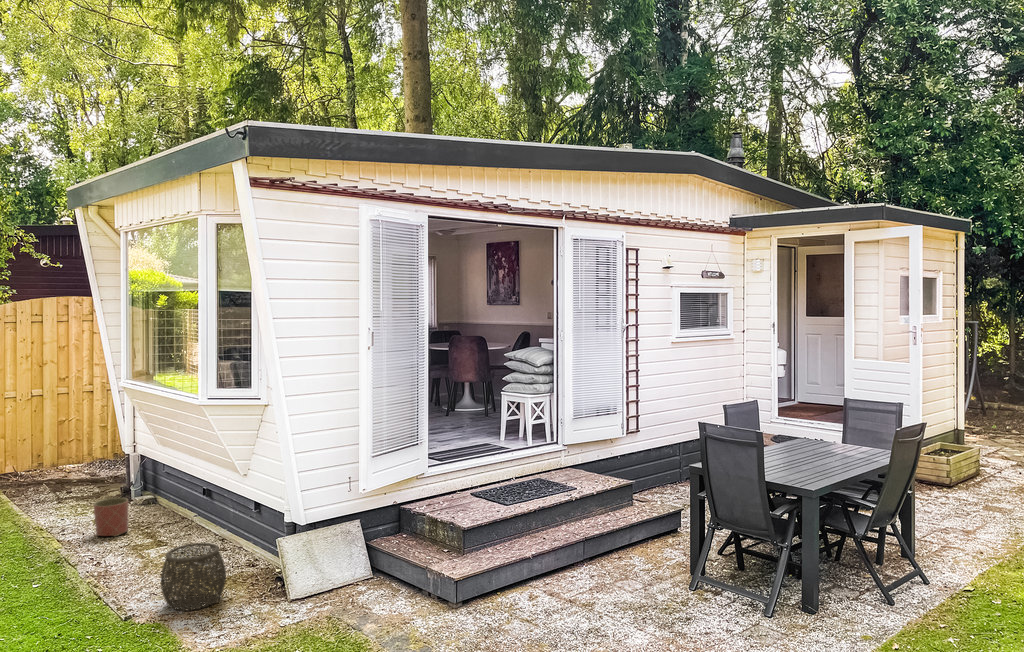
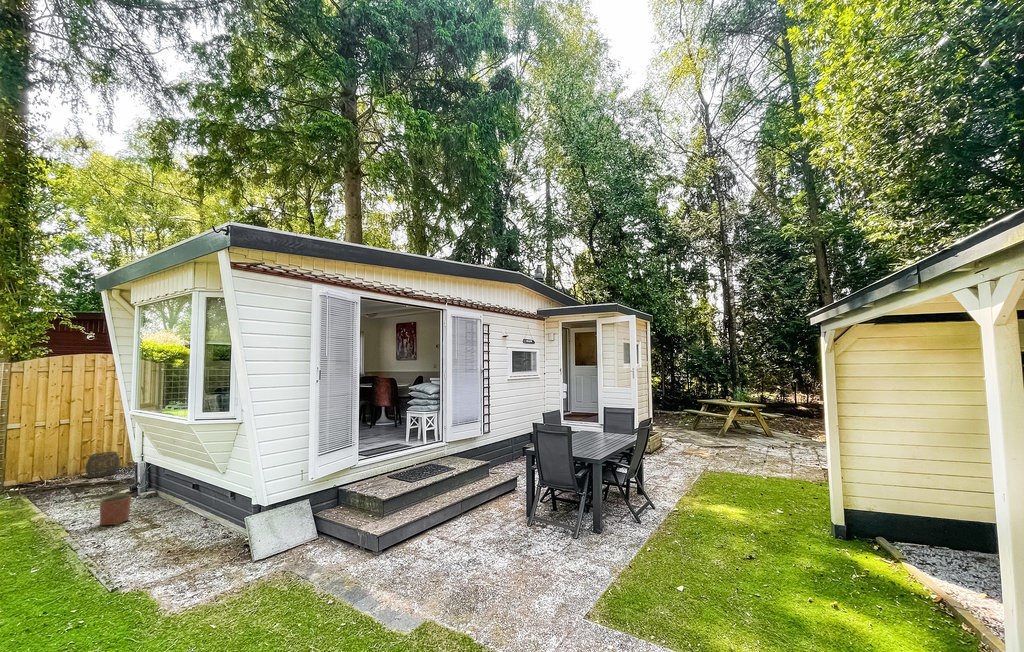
woven basket: present [160,543,226,611] -> present [86,452,120,478]

